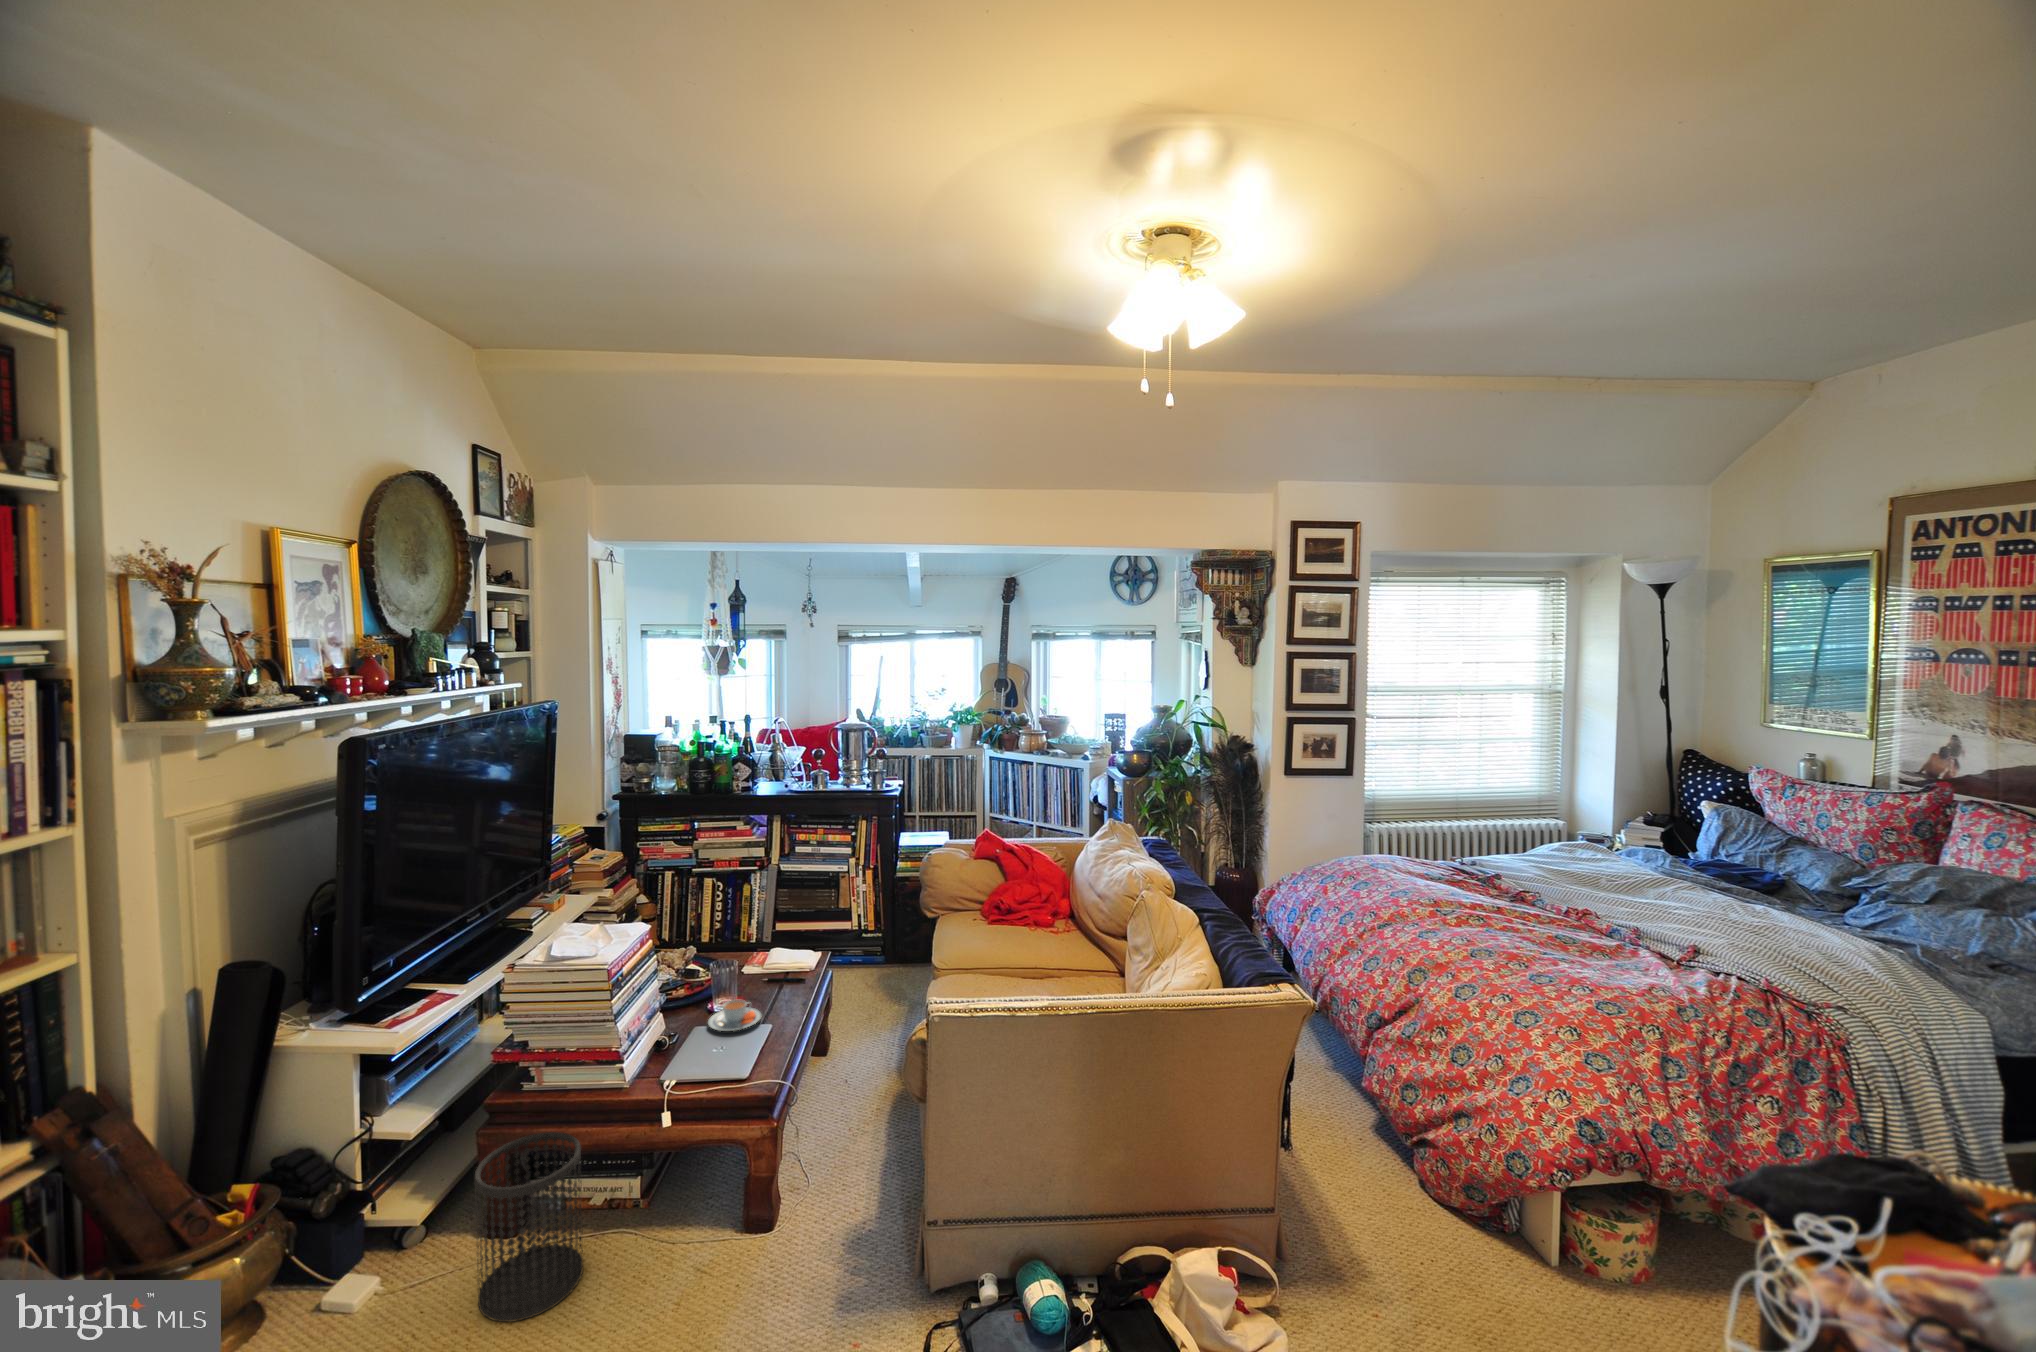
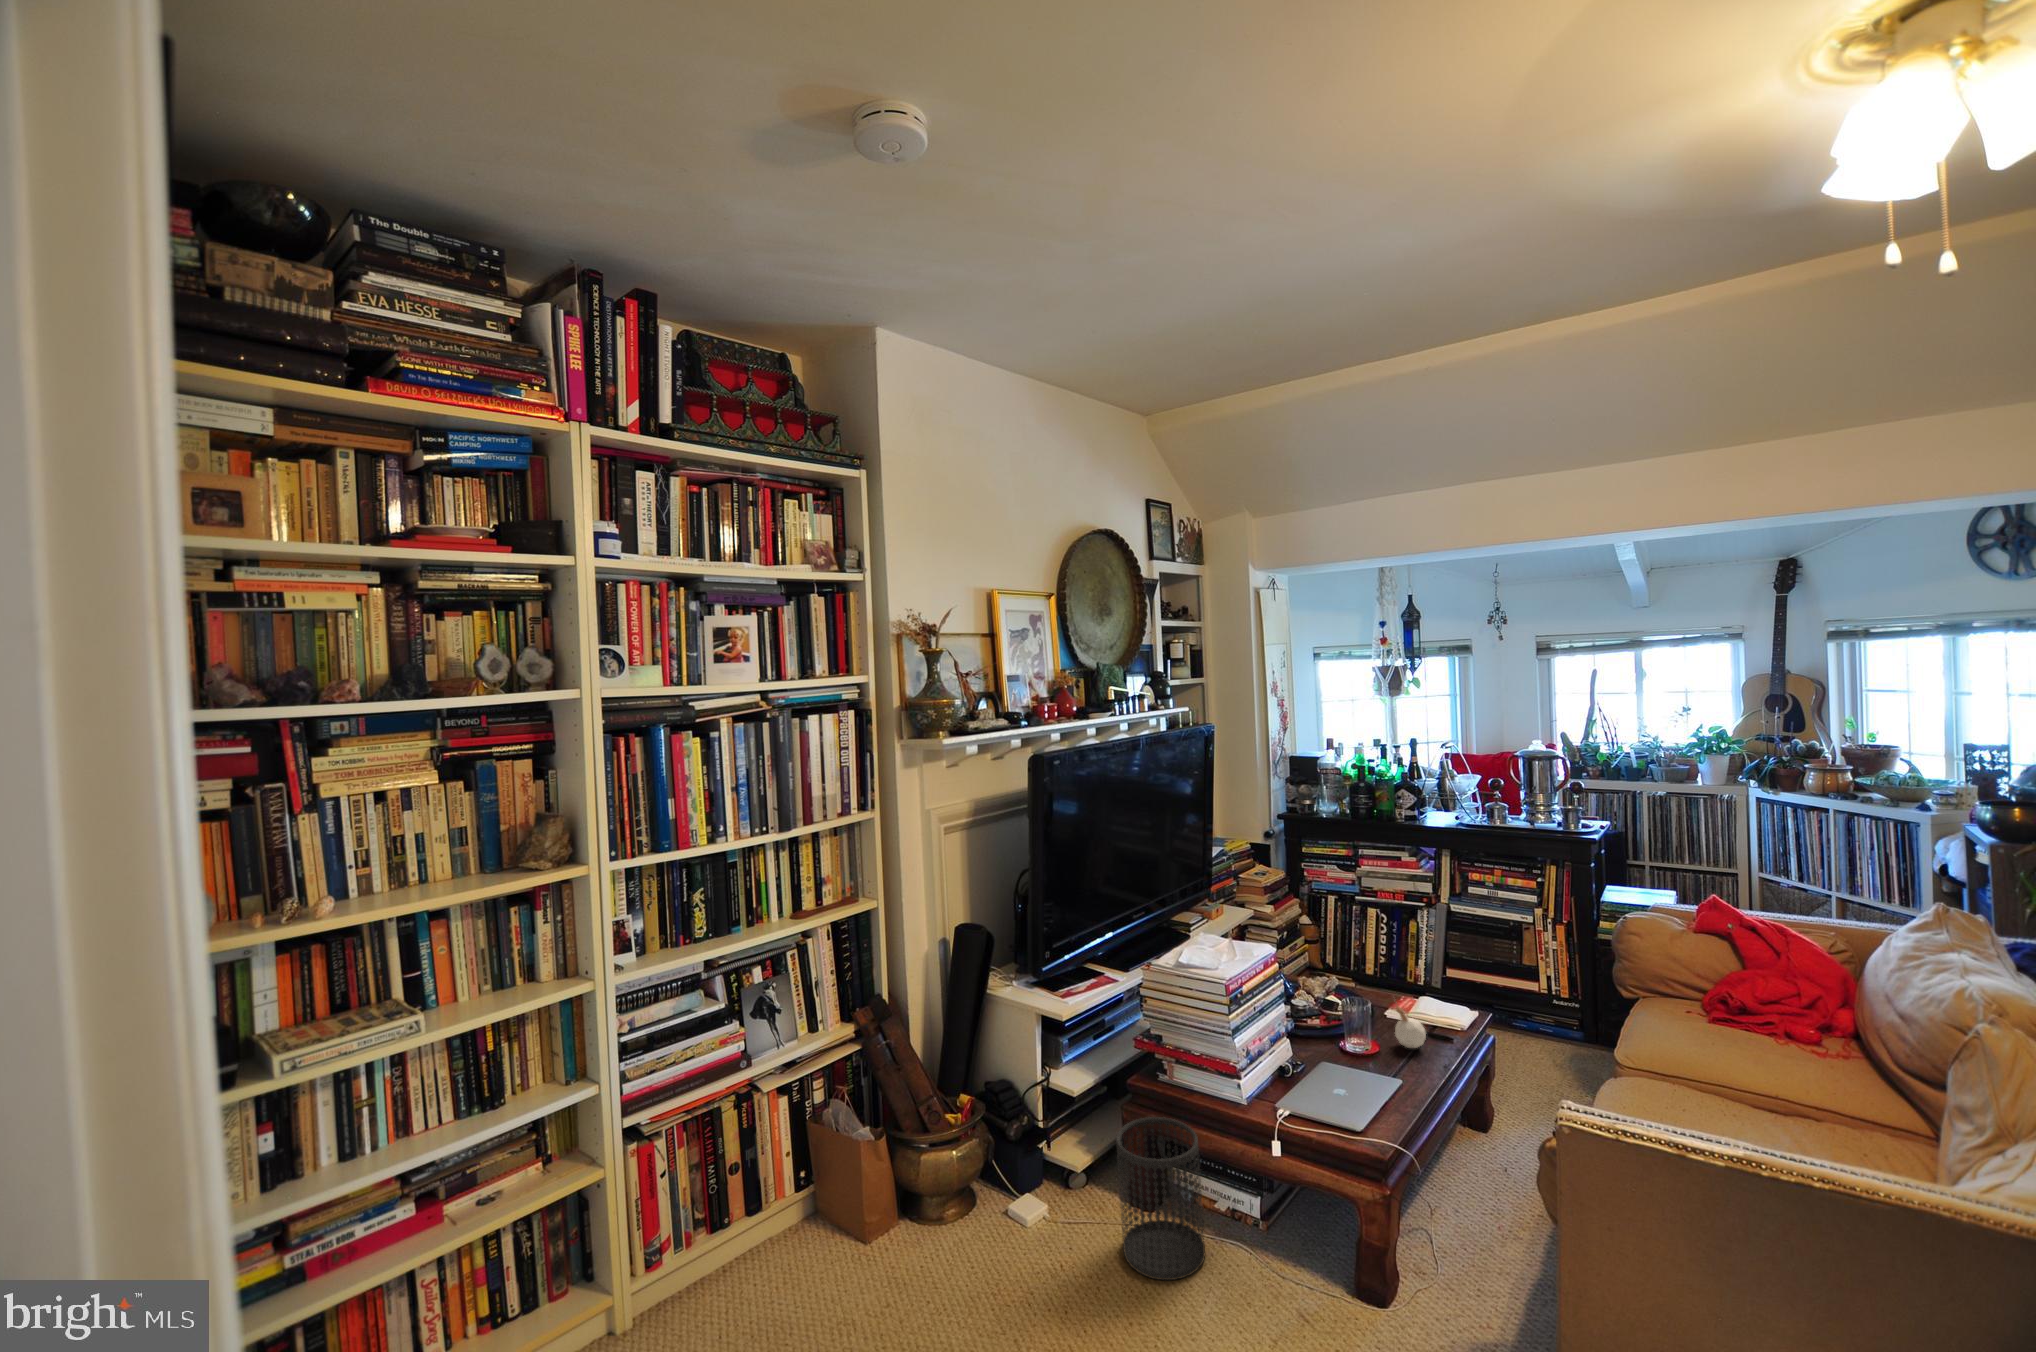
candle: none [759,948,786,993] -> present [1395,1006,1426,1048]
teacup: present [708,1000,761,1031] -> none [1332,1045,1390,1079]

